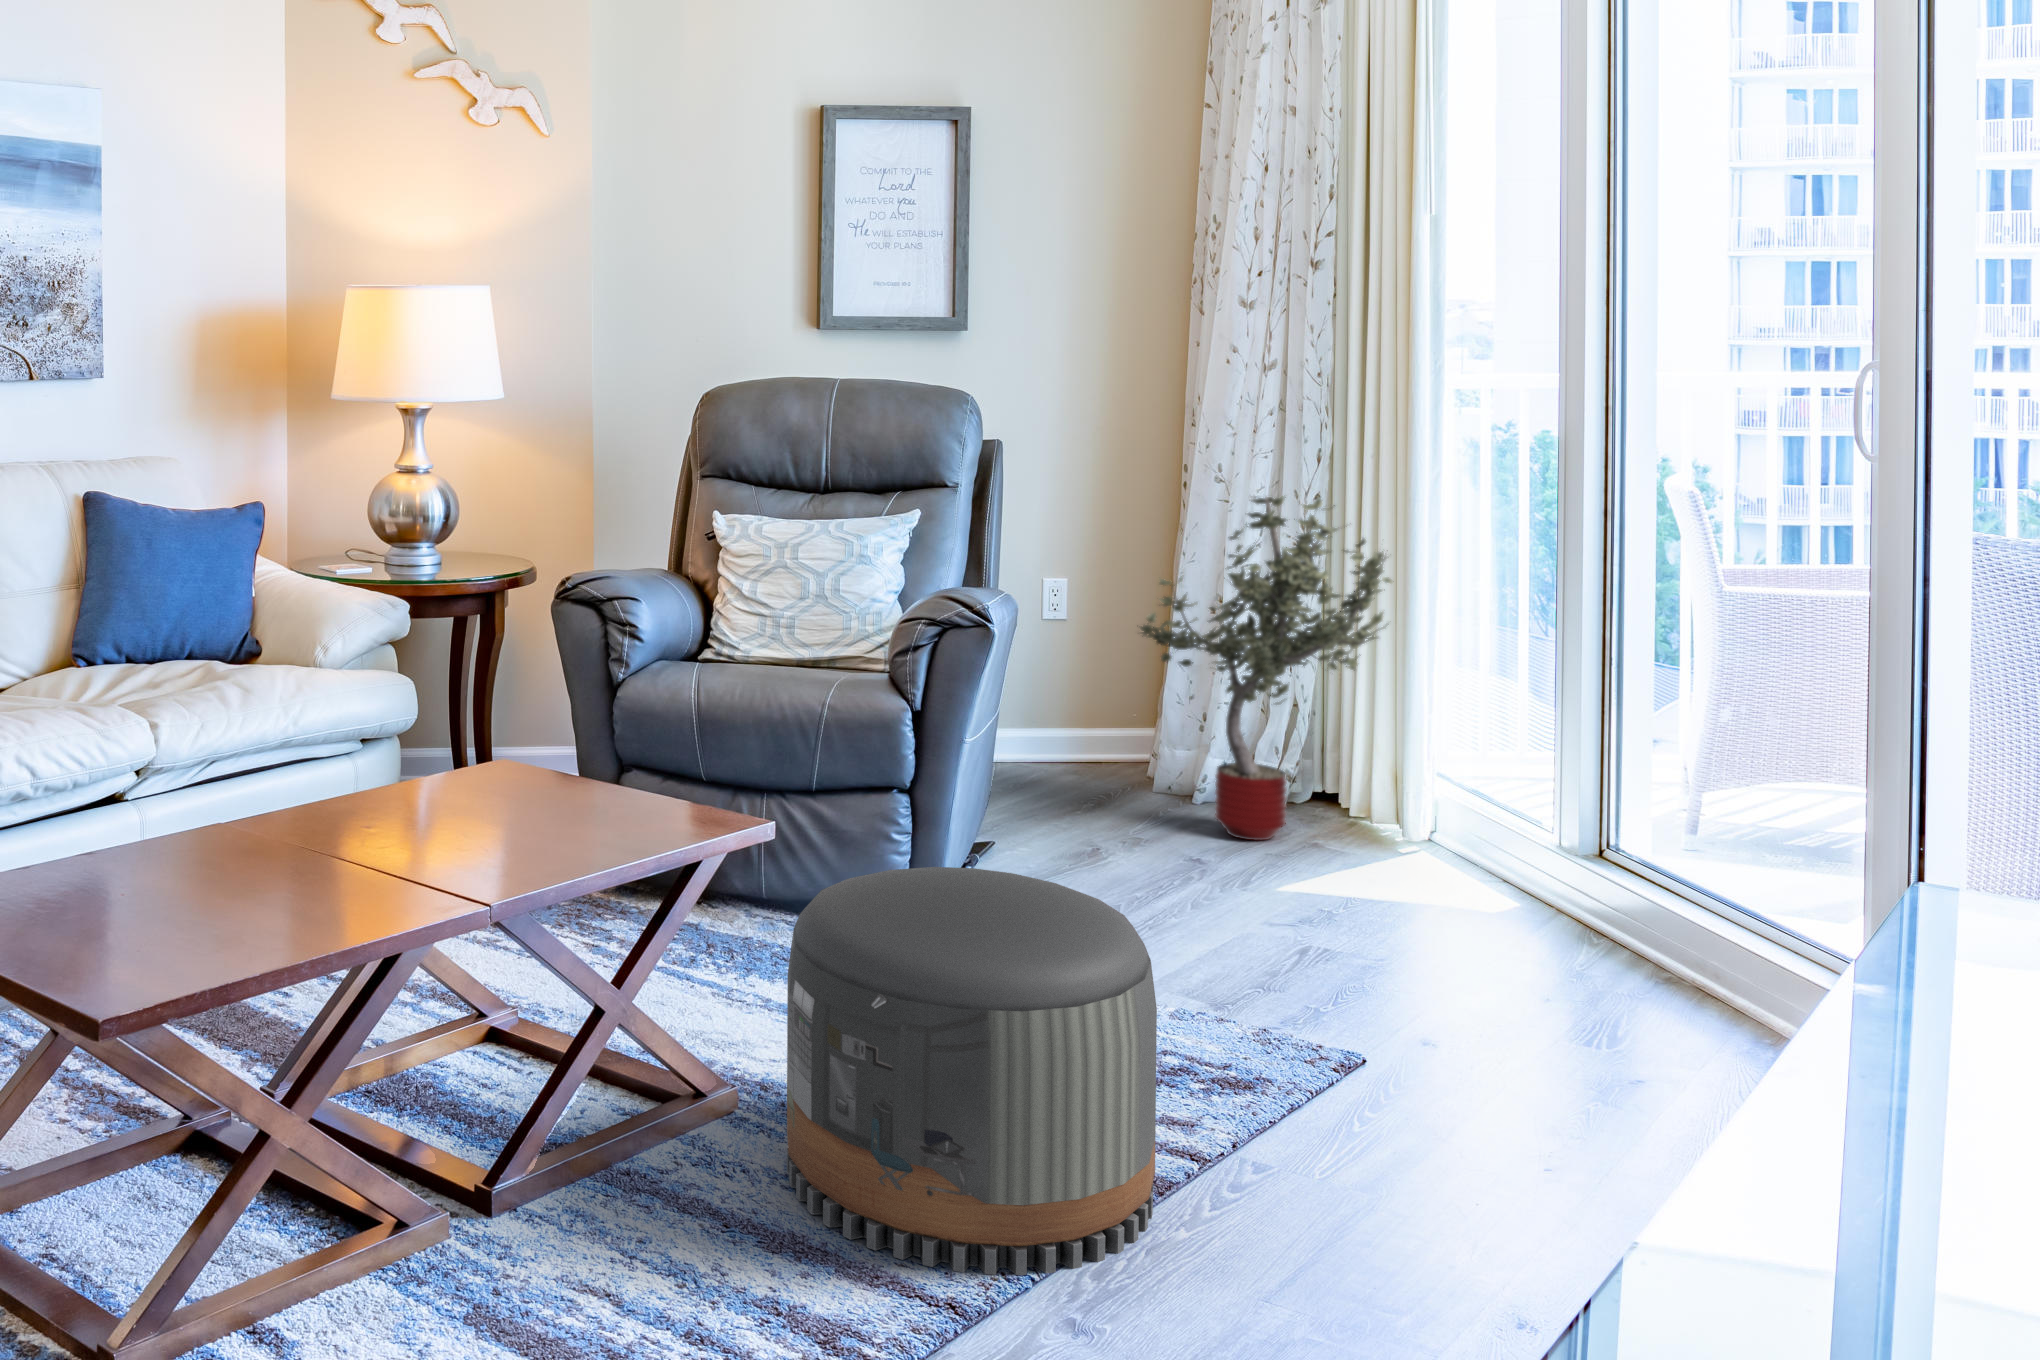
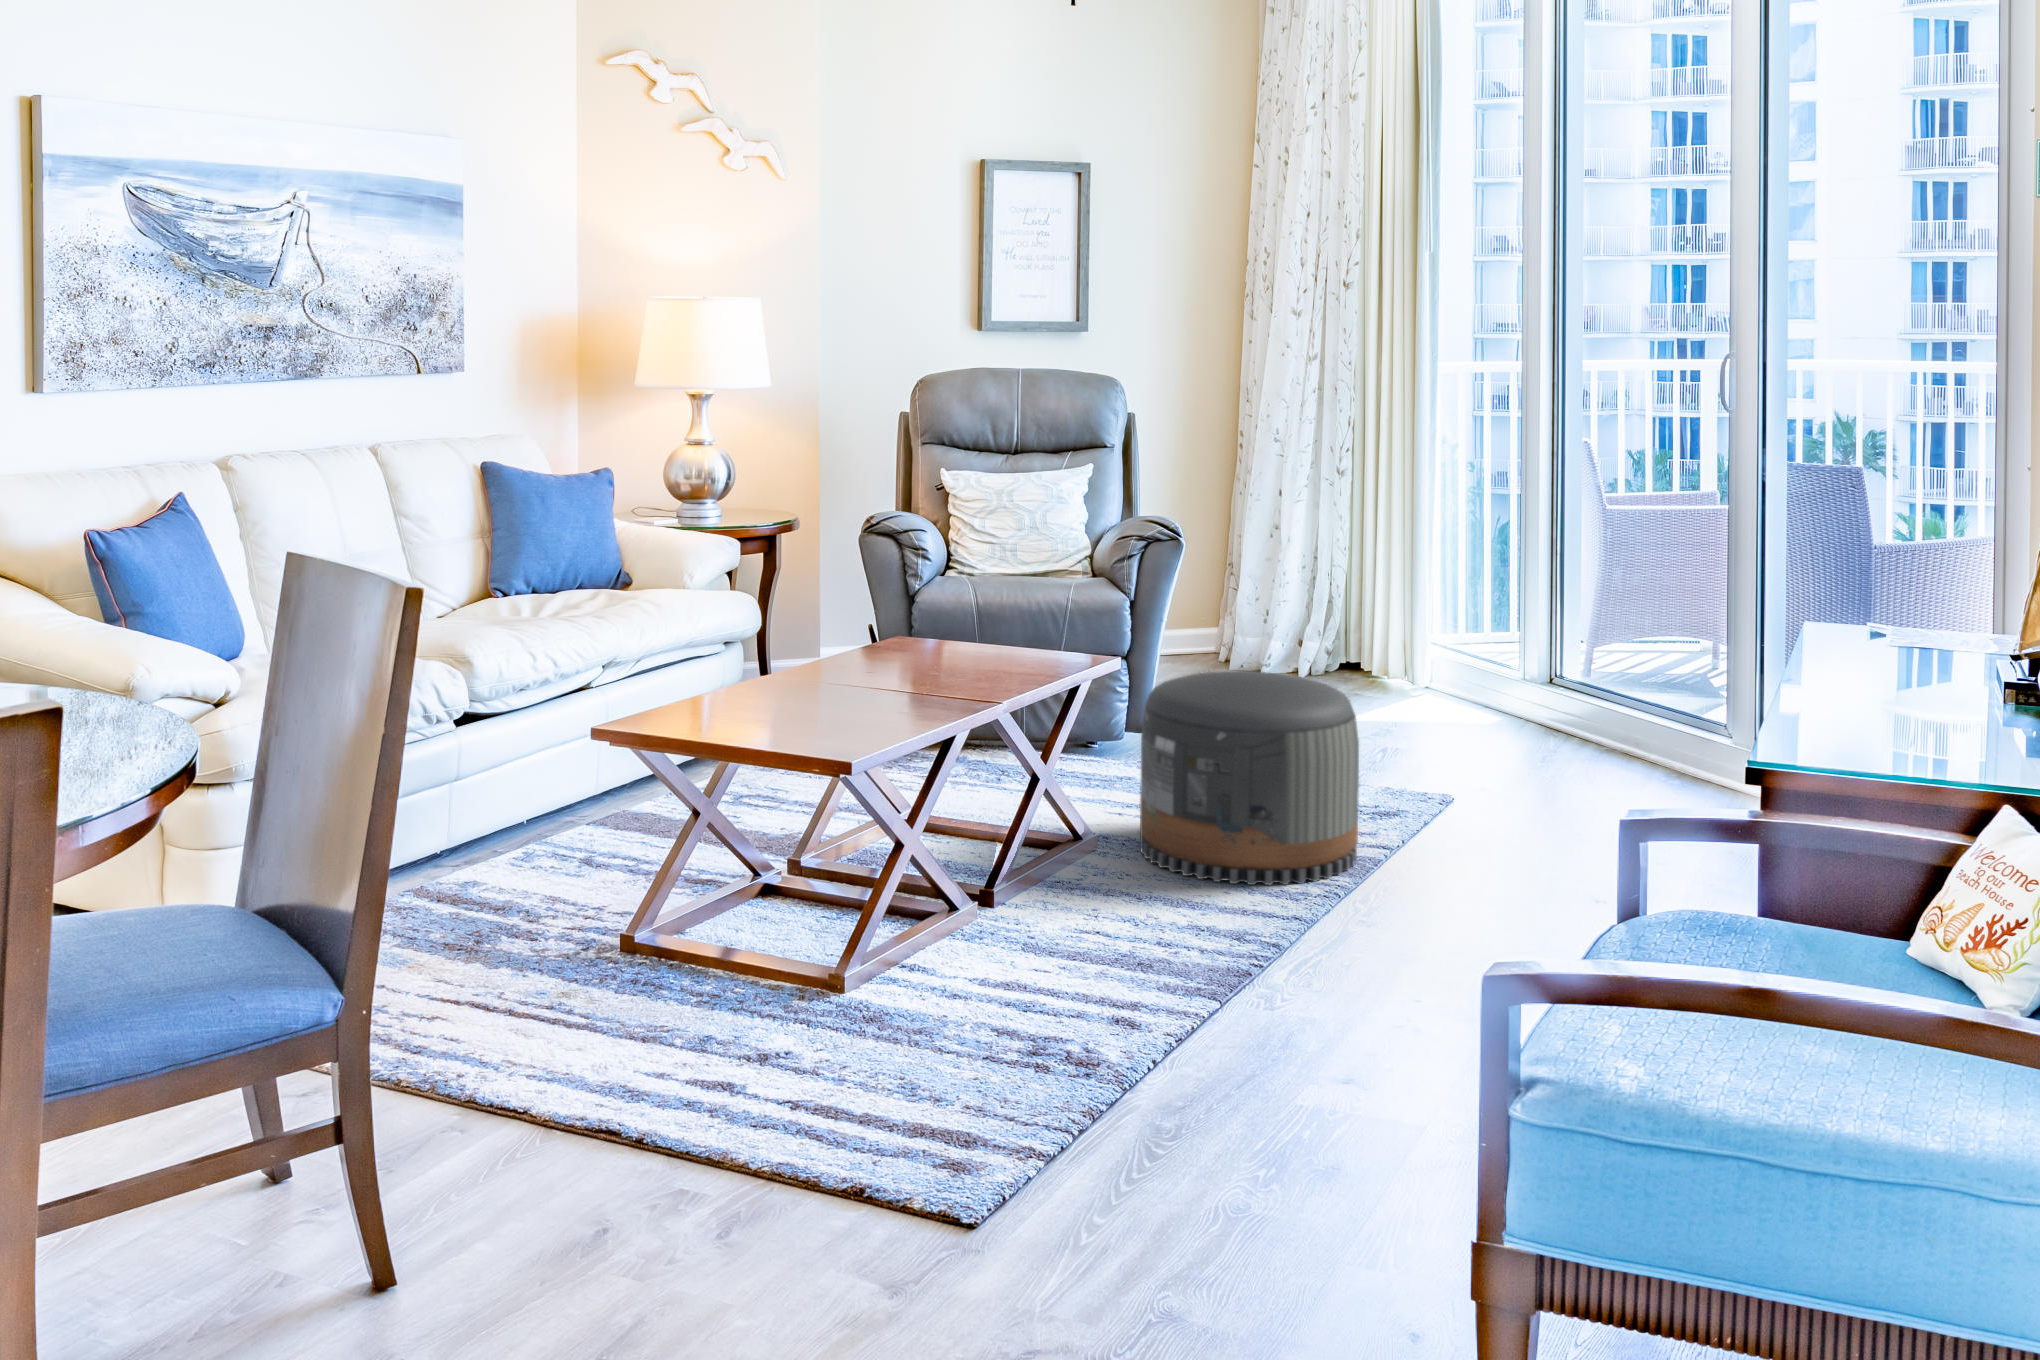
potted tree: present [1139,496,1393,840] -> none [1224,448,1404,689]

